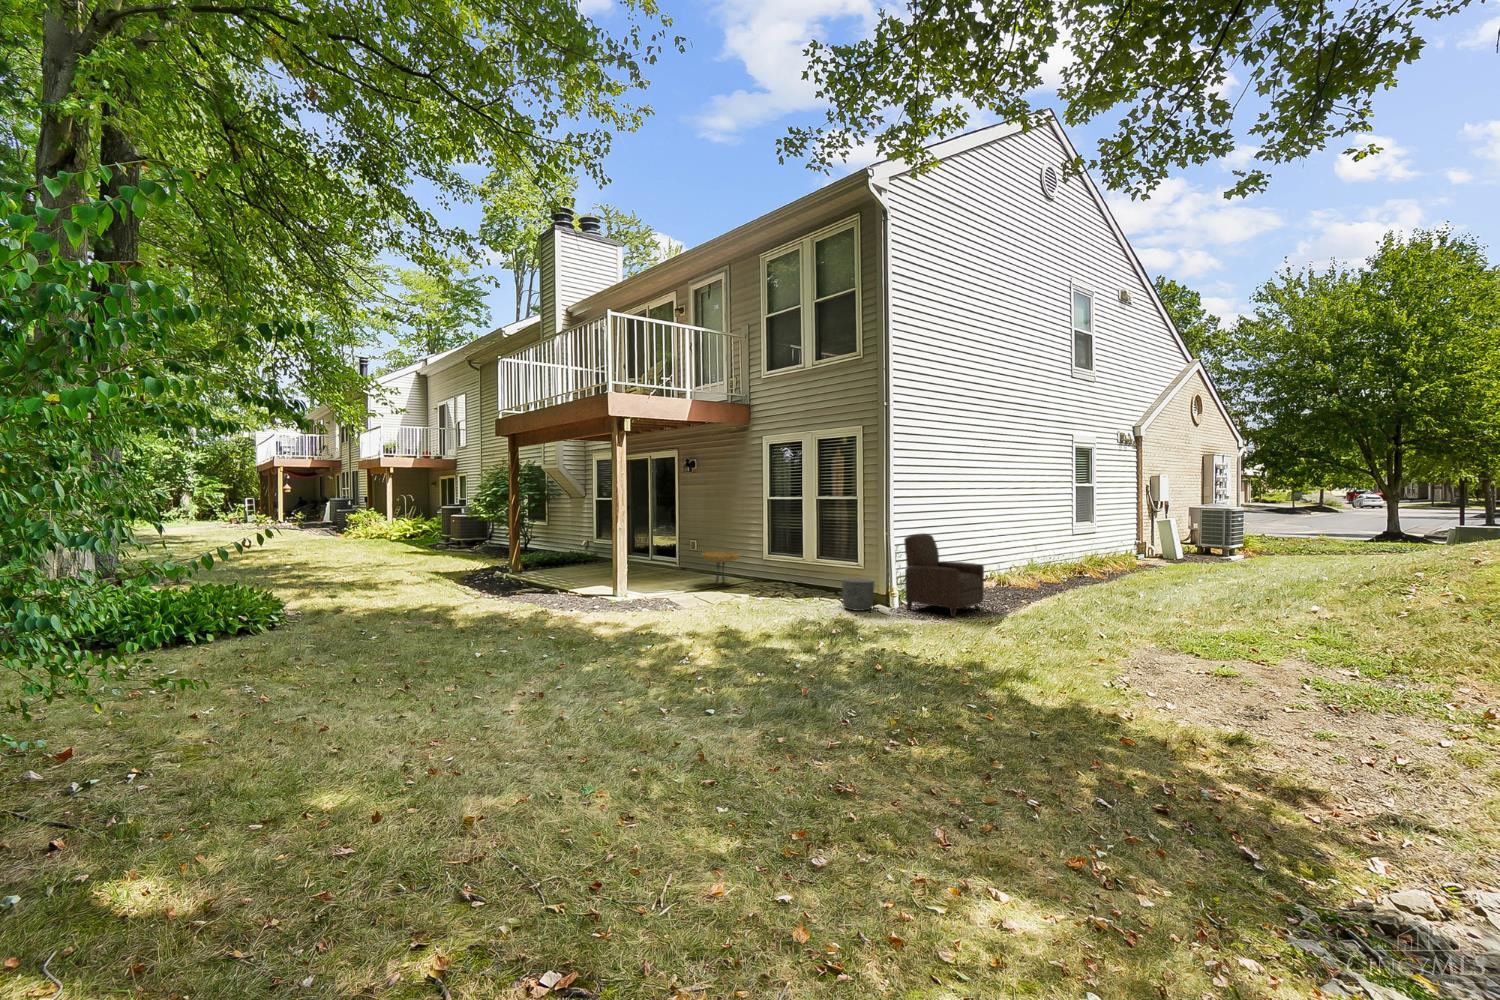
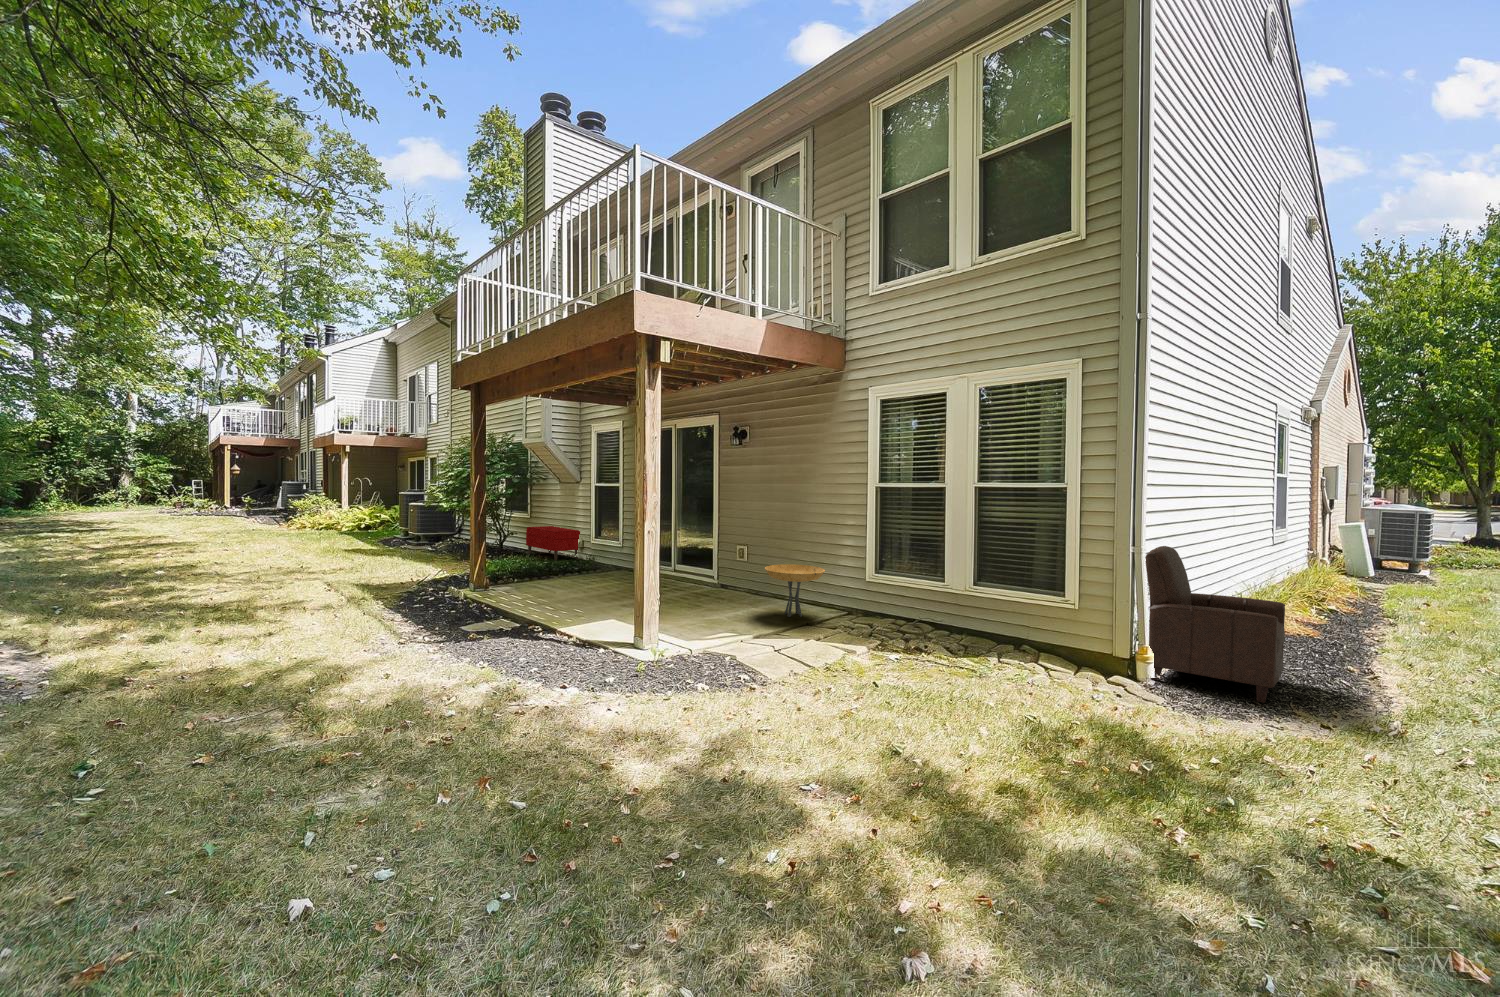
bench: none [543,531,584,556] -> present [526,526,580,560]
planter: present [842,577,875,611] -> none [1037,620,1100,683]

